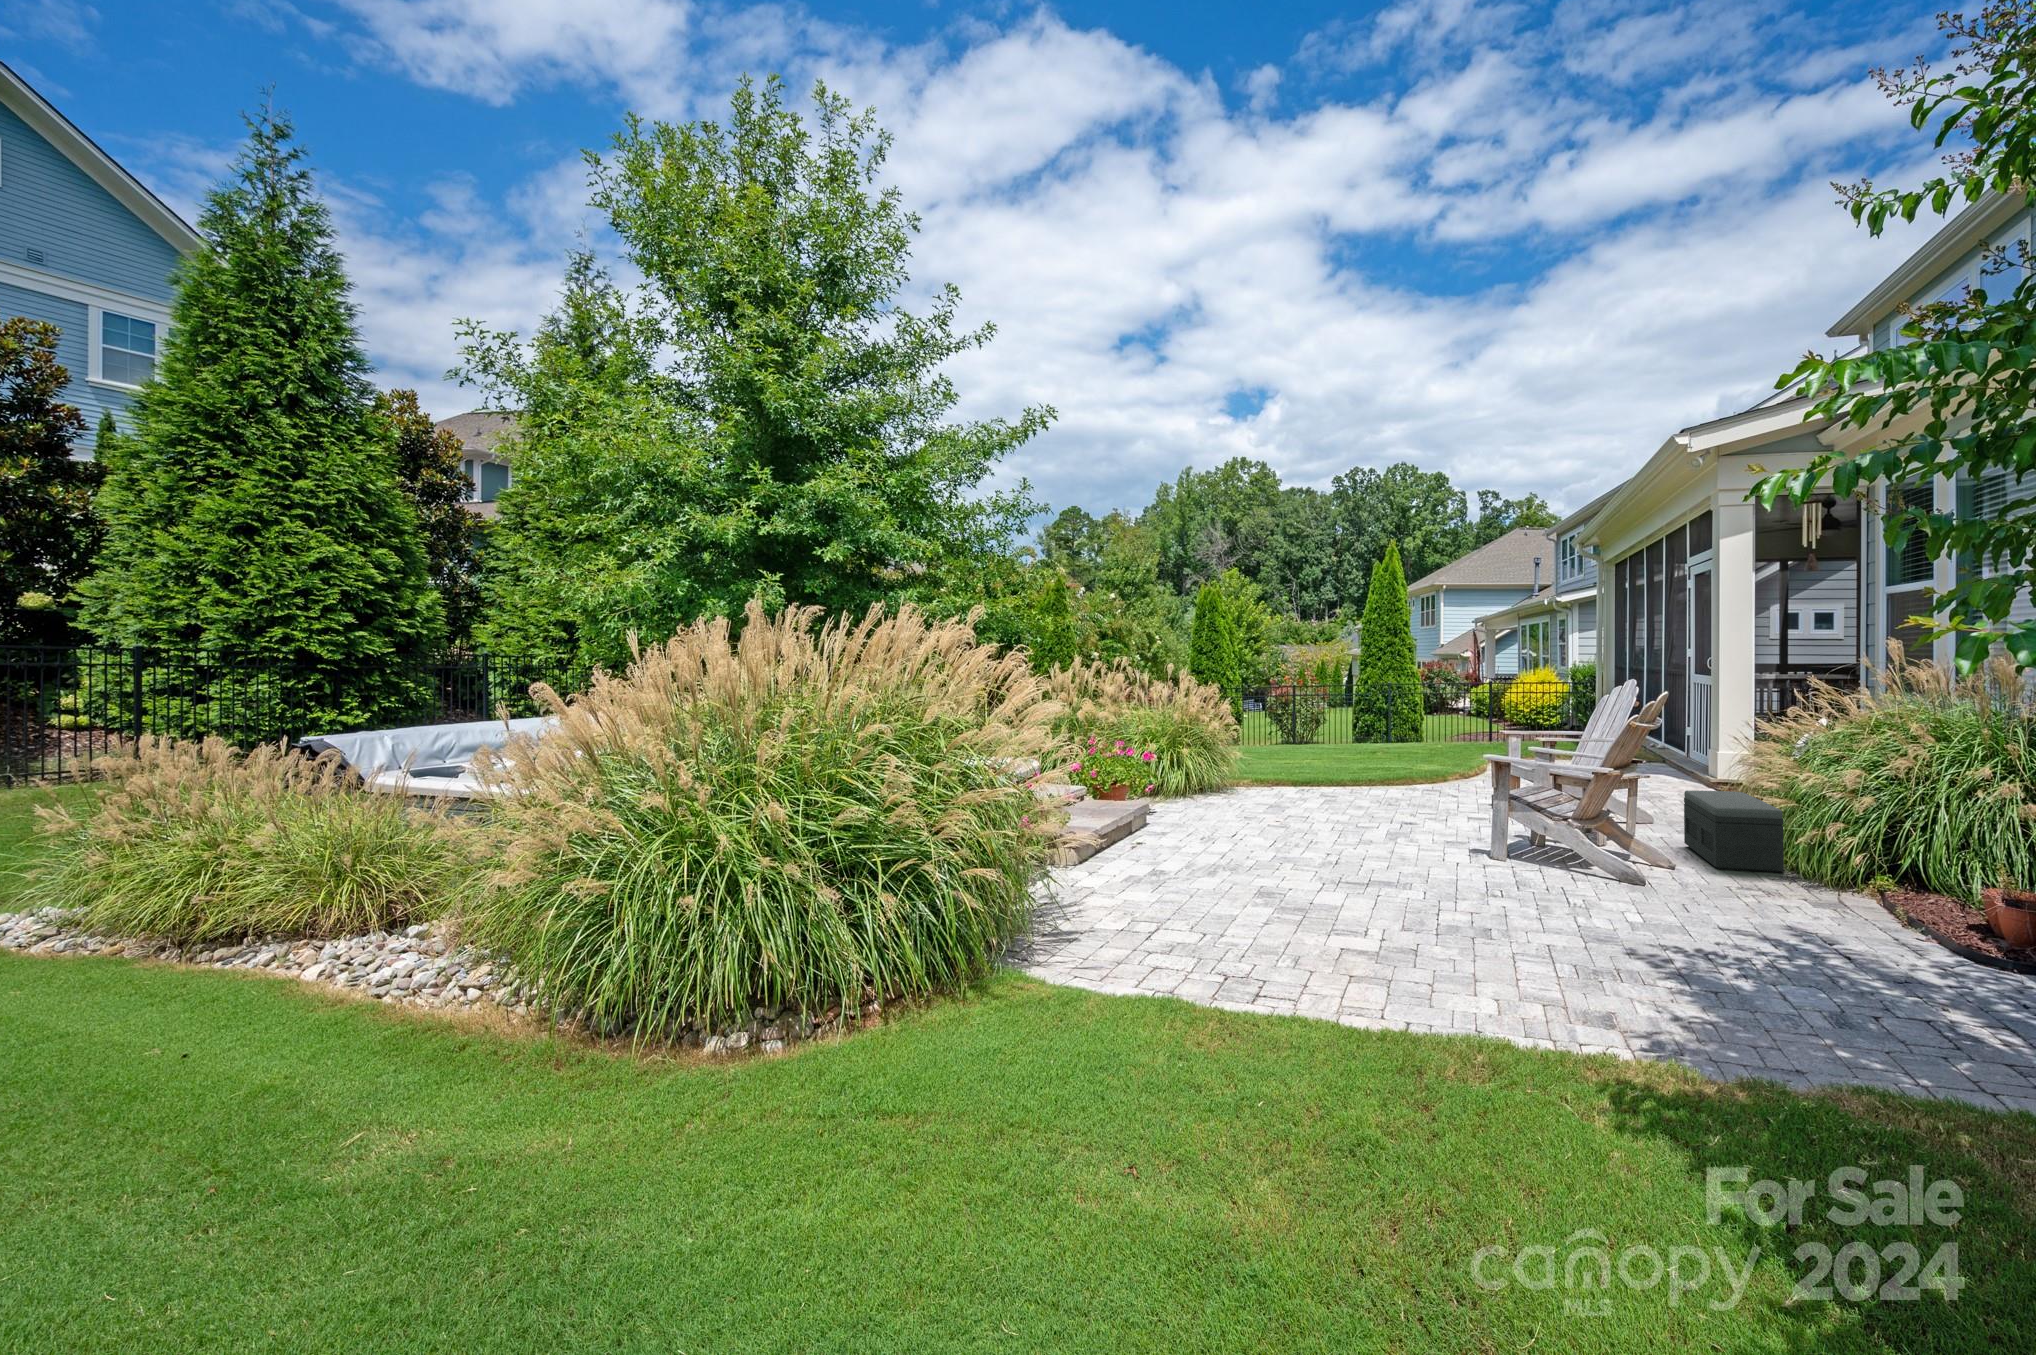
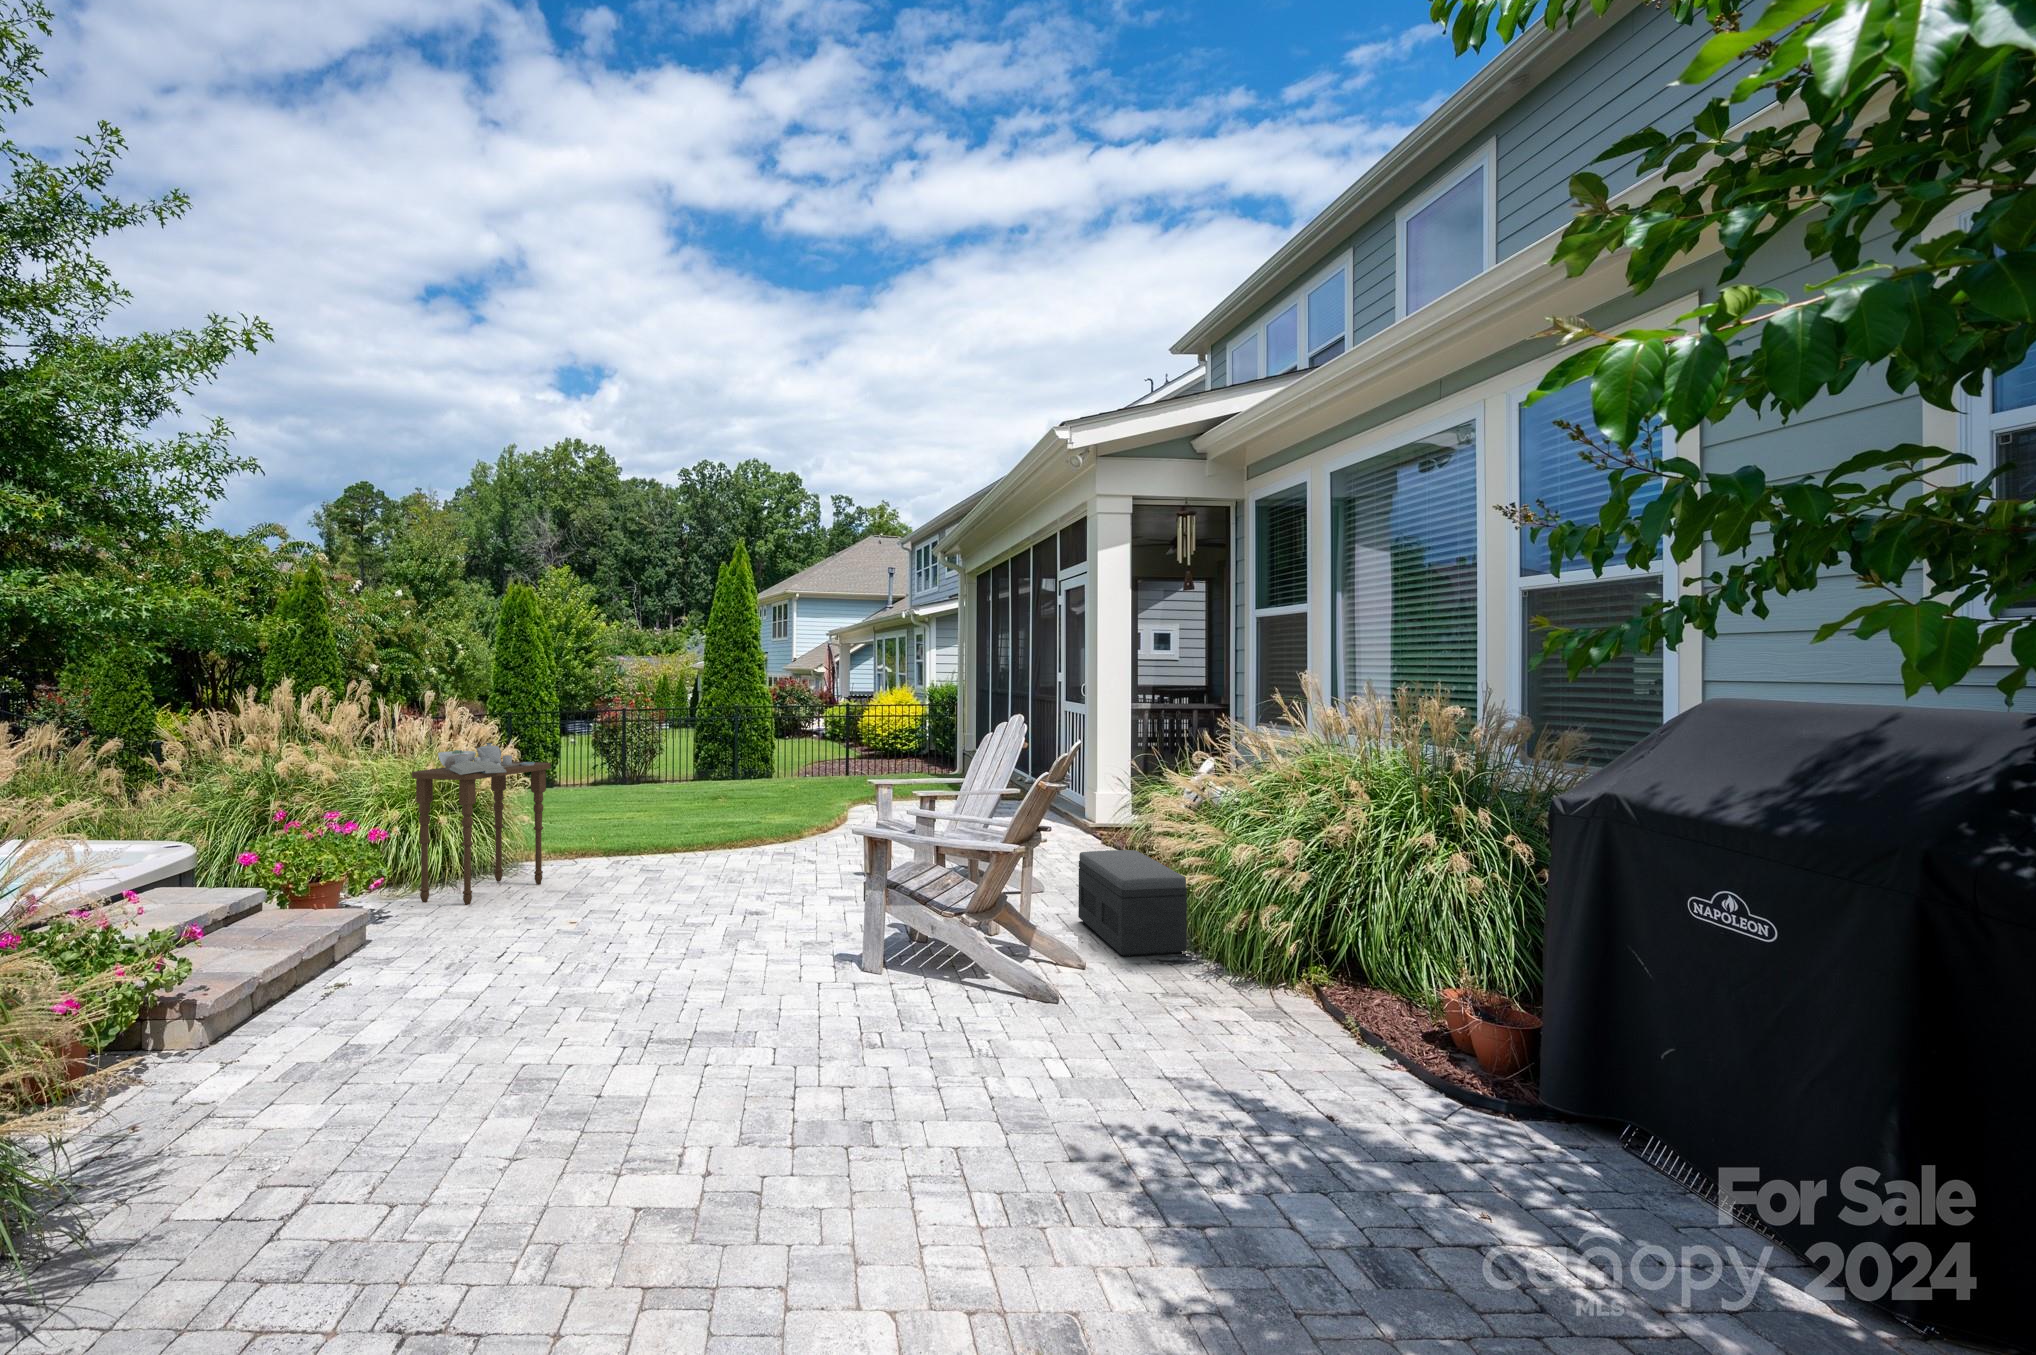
side table: none [1184,702,1264,804] -> present [412,743,551,905]

